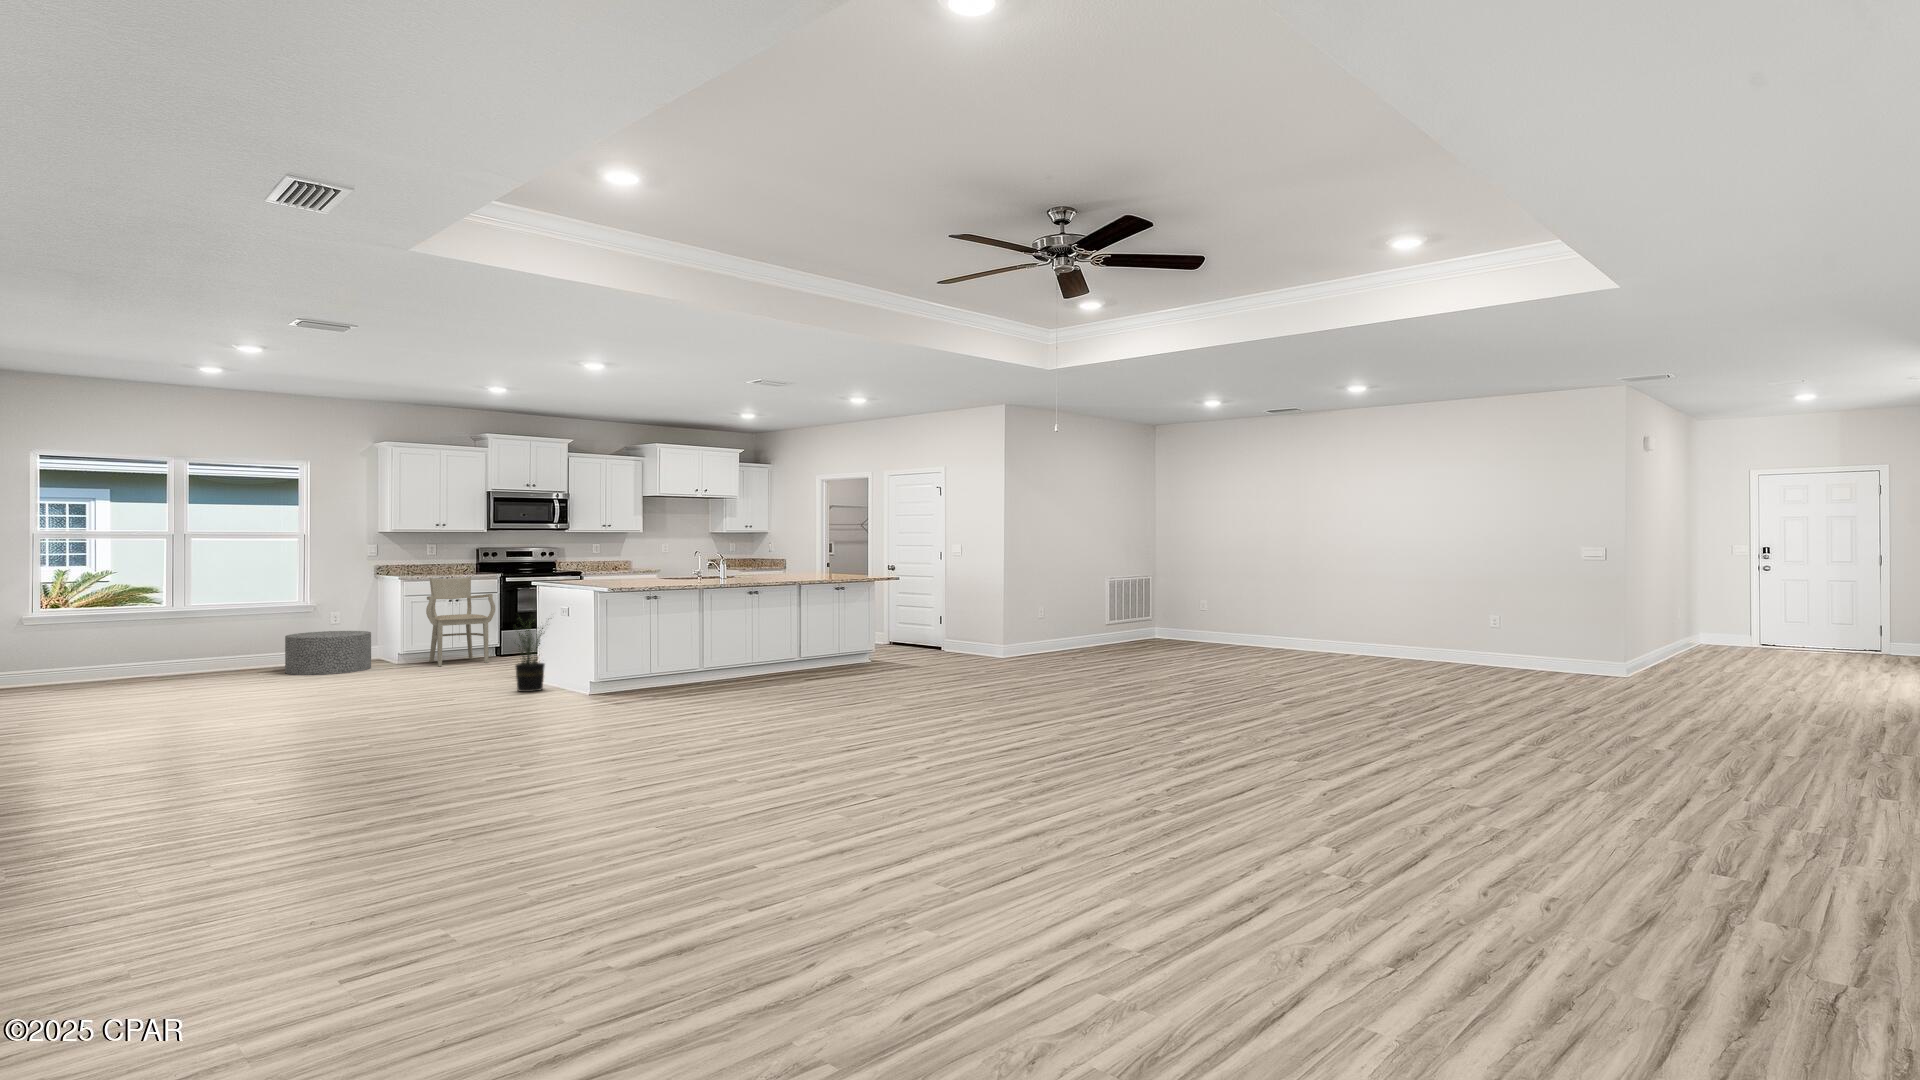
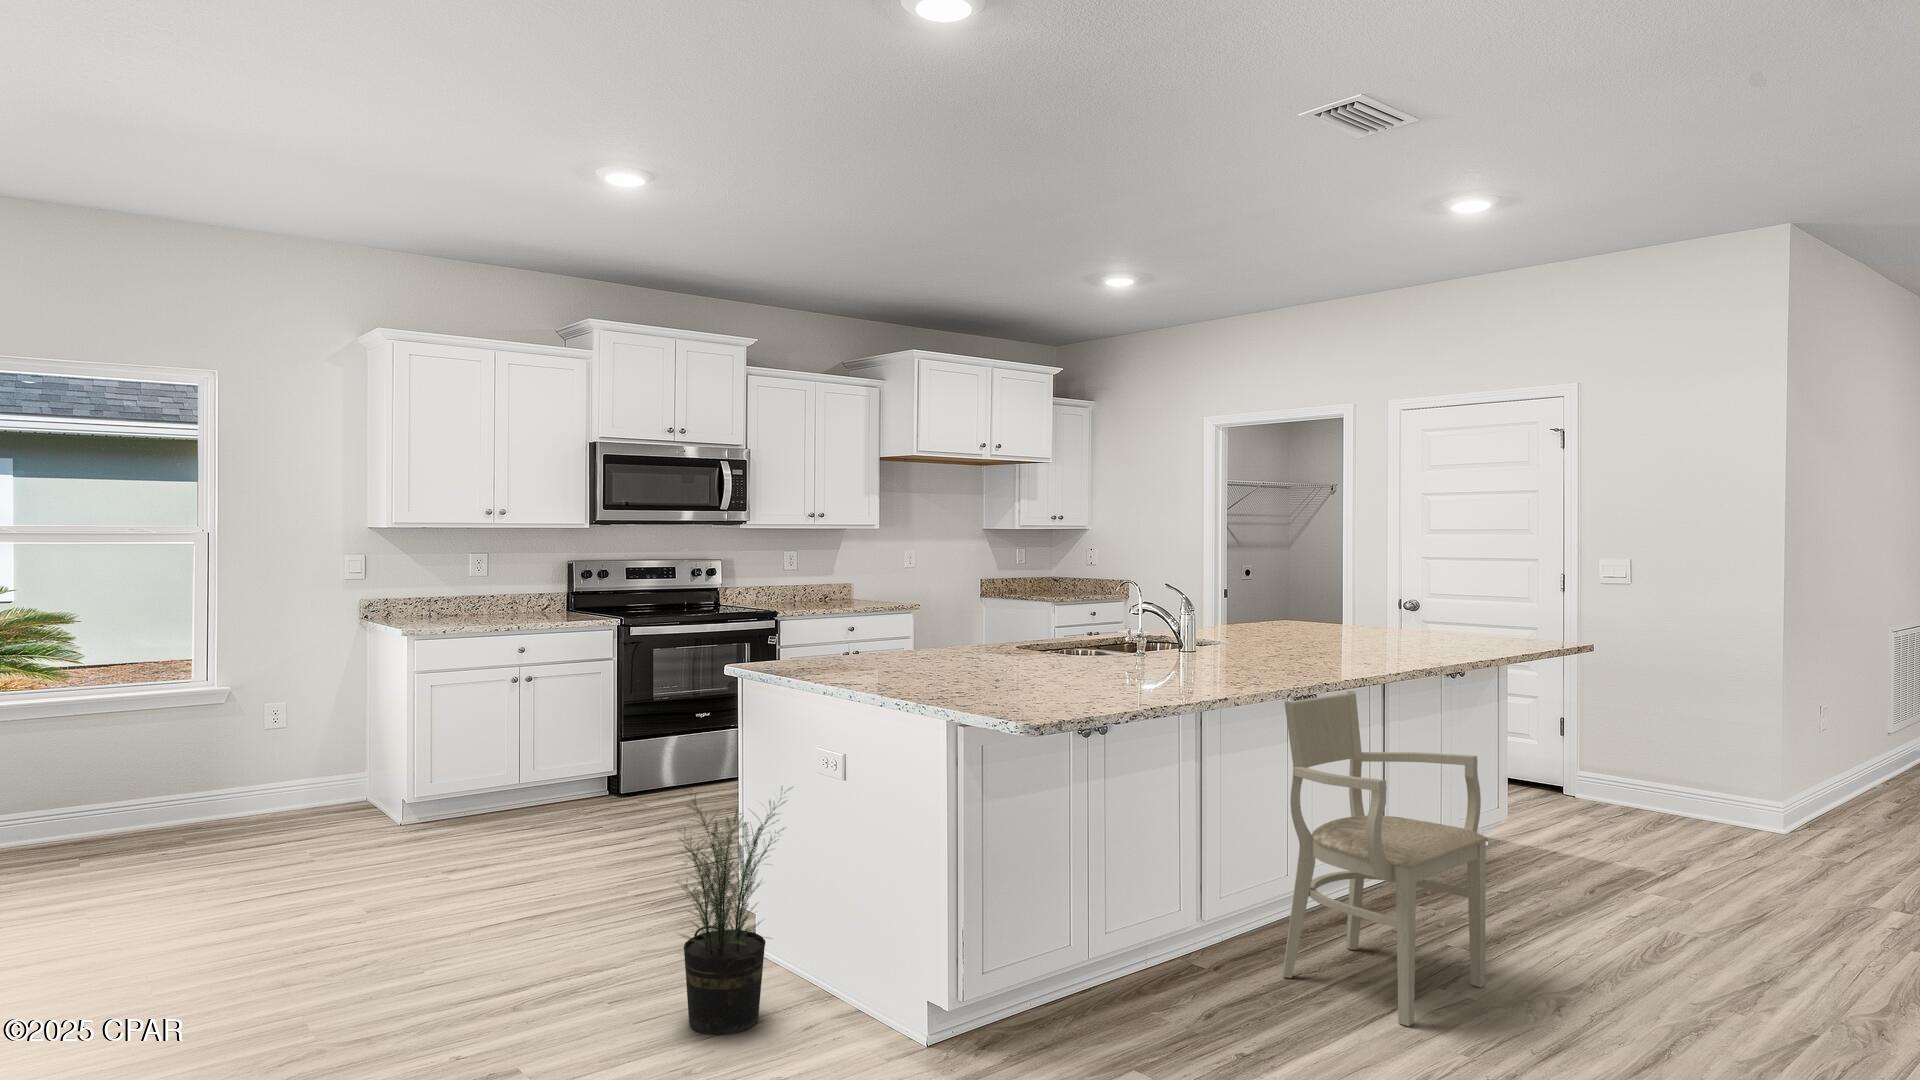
armchair: present [426,577,495,667] -> present [1283,691,1488,1026]
ottoman: present [285,631,371,675] -> none [140,750,338,875]

